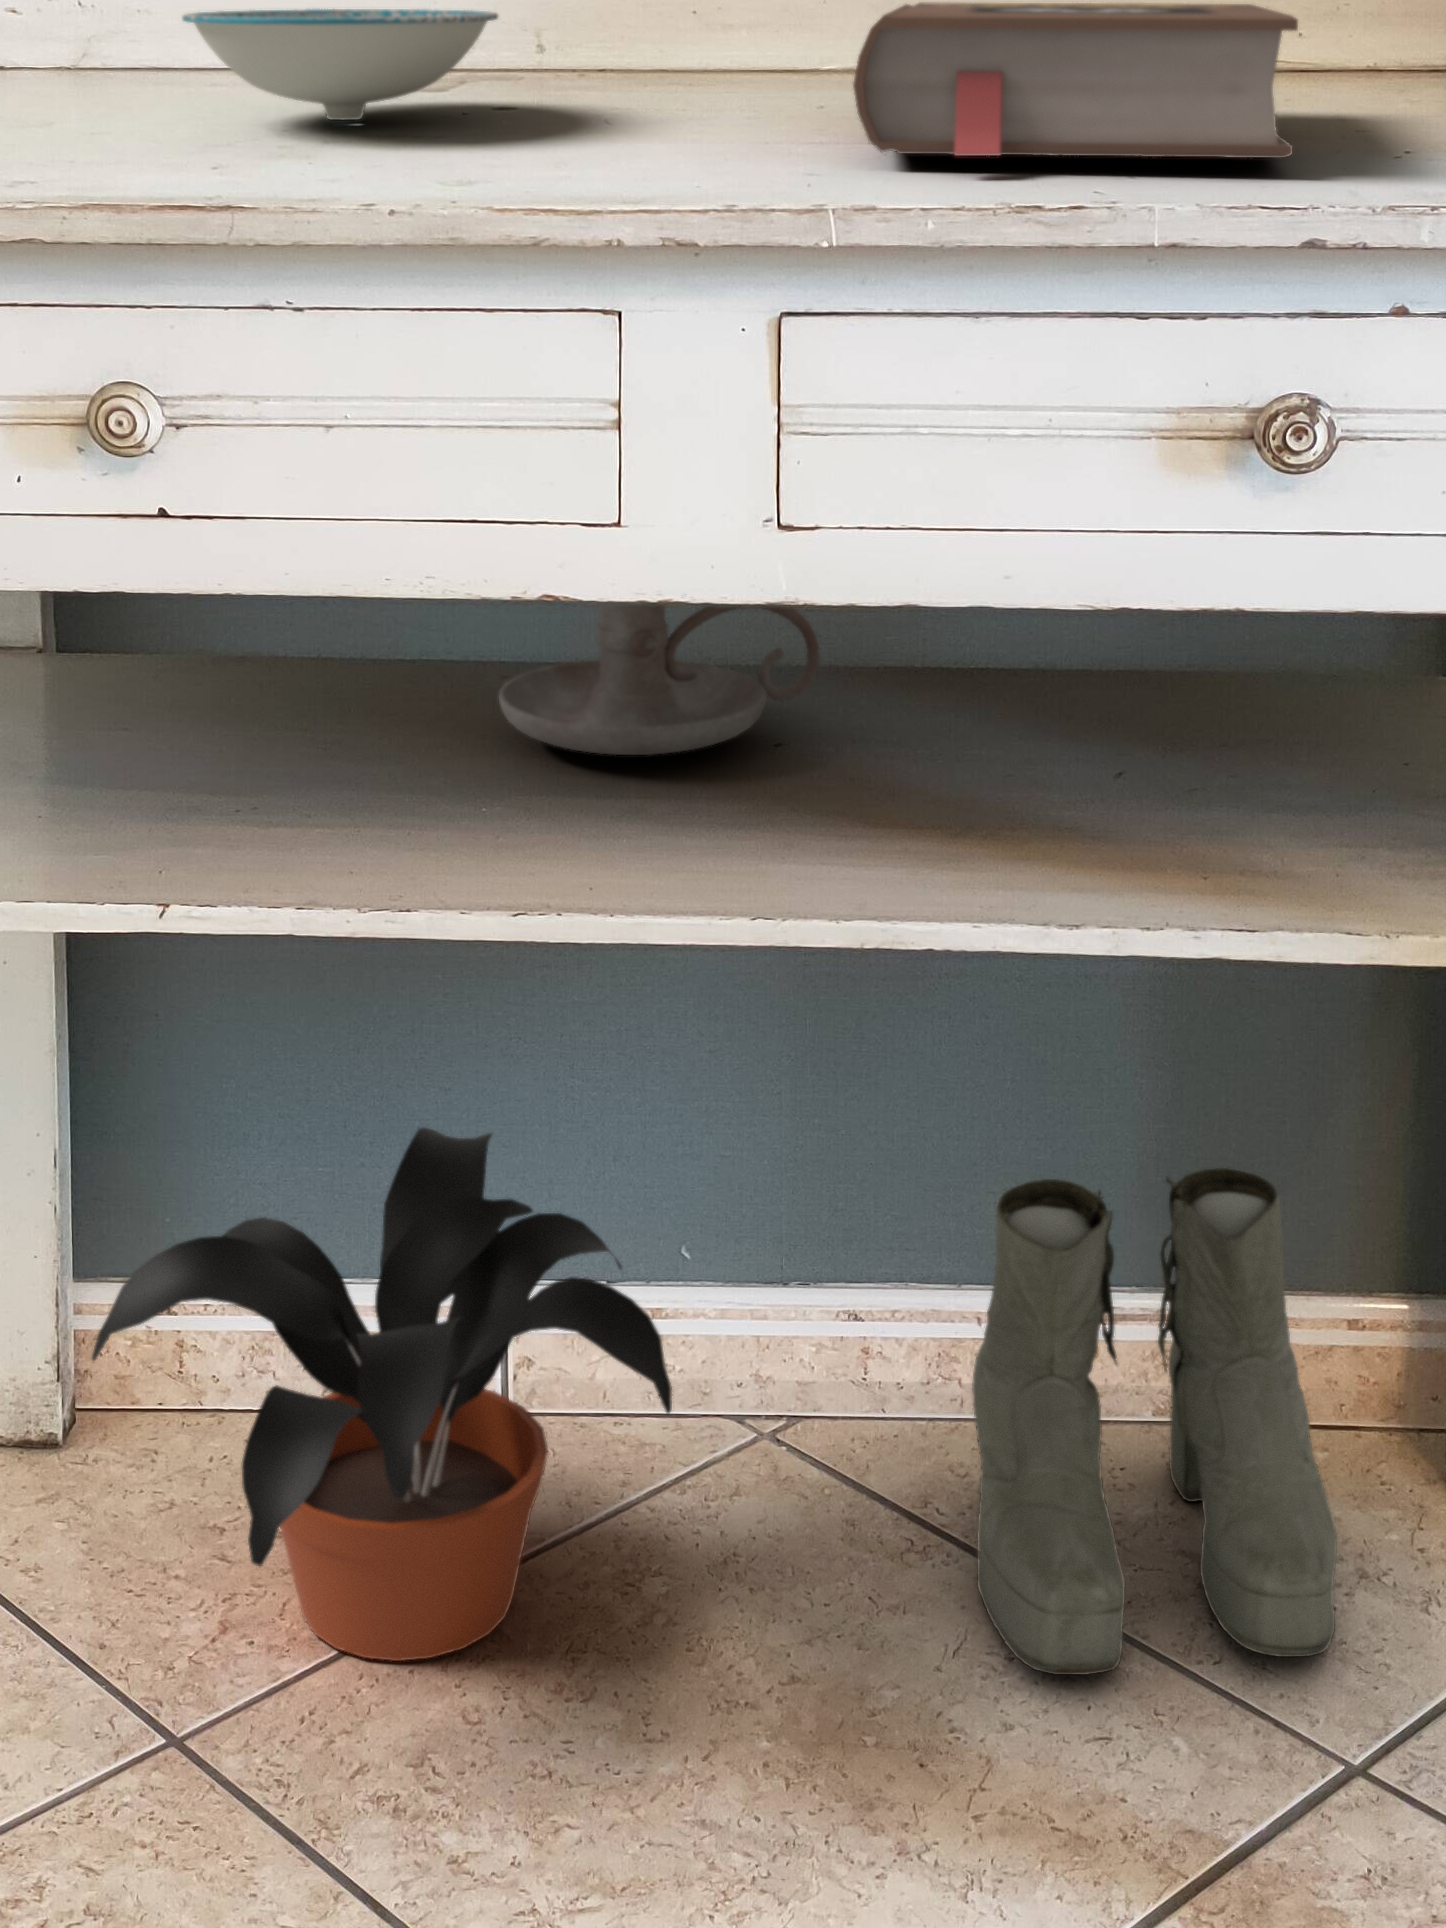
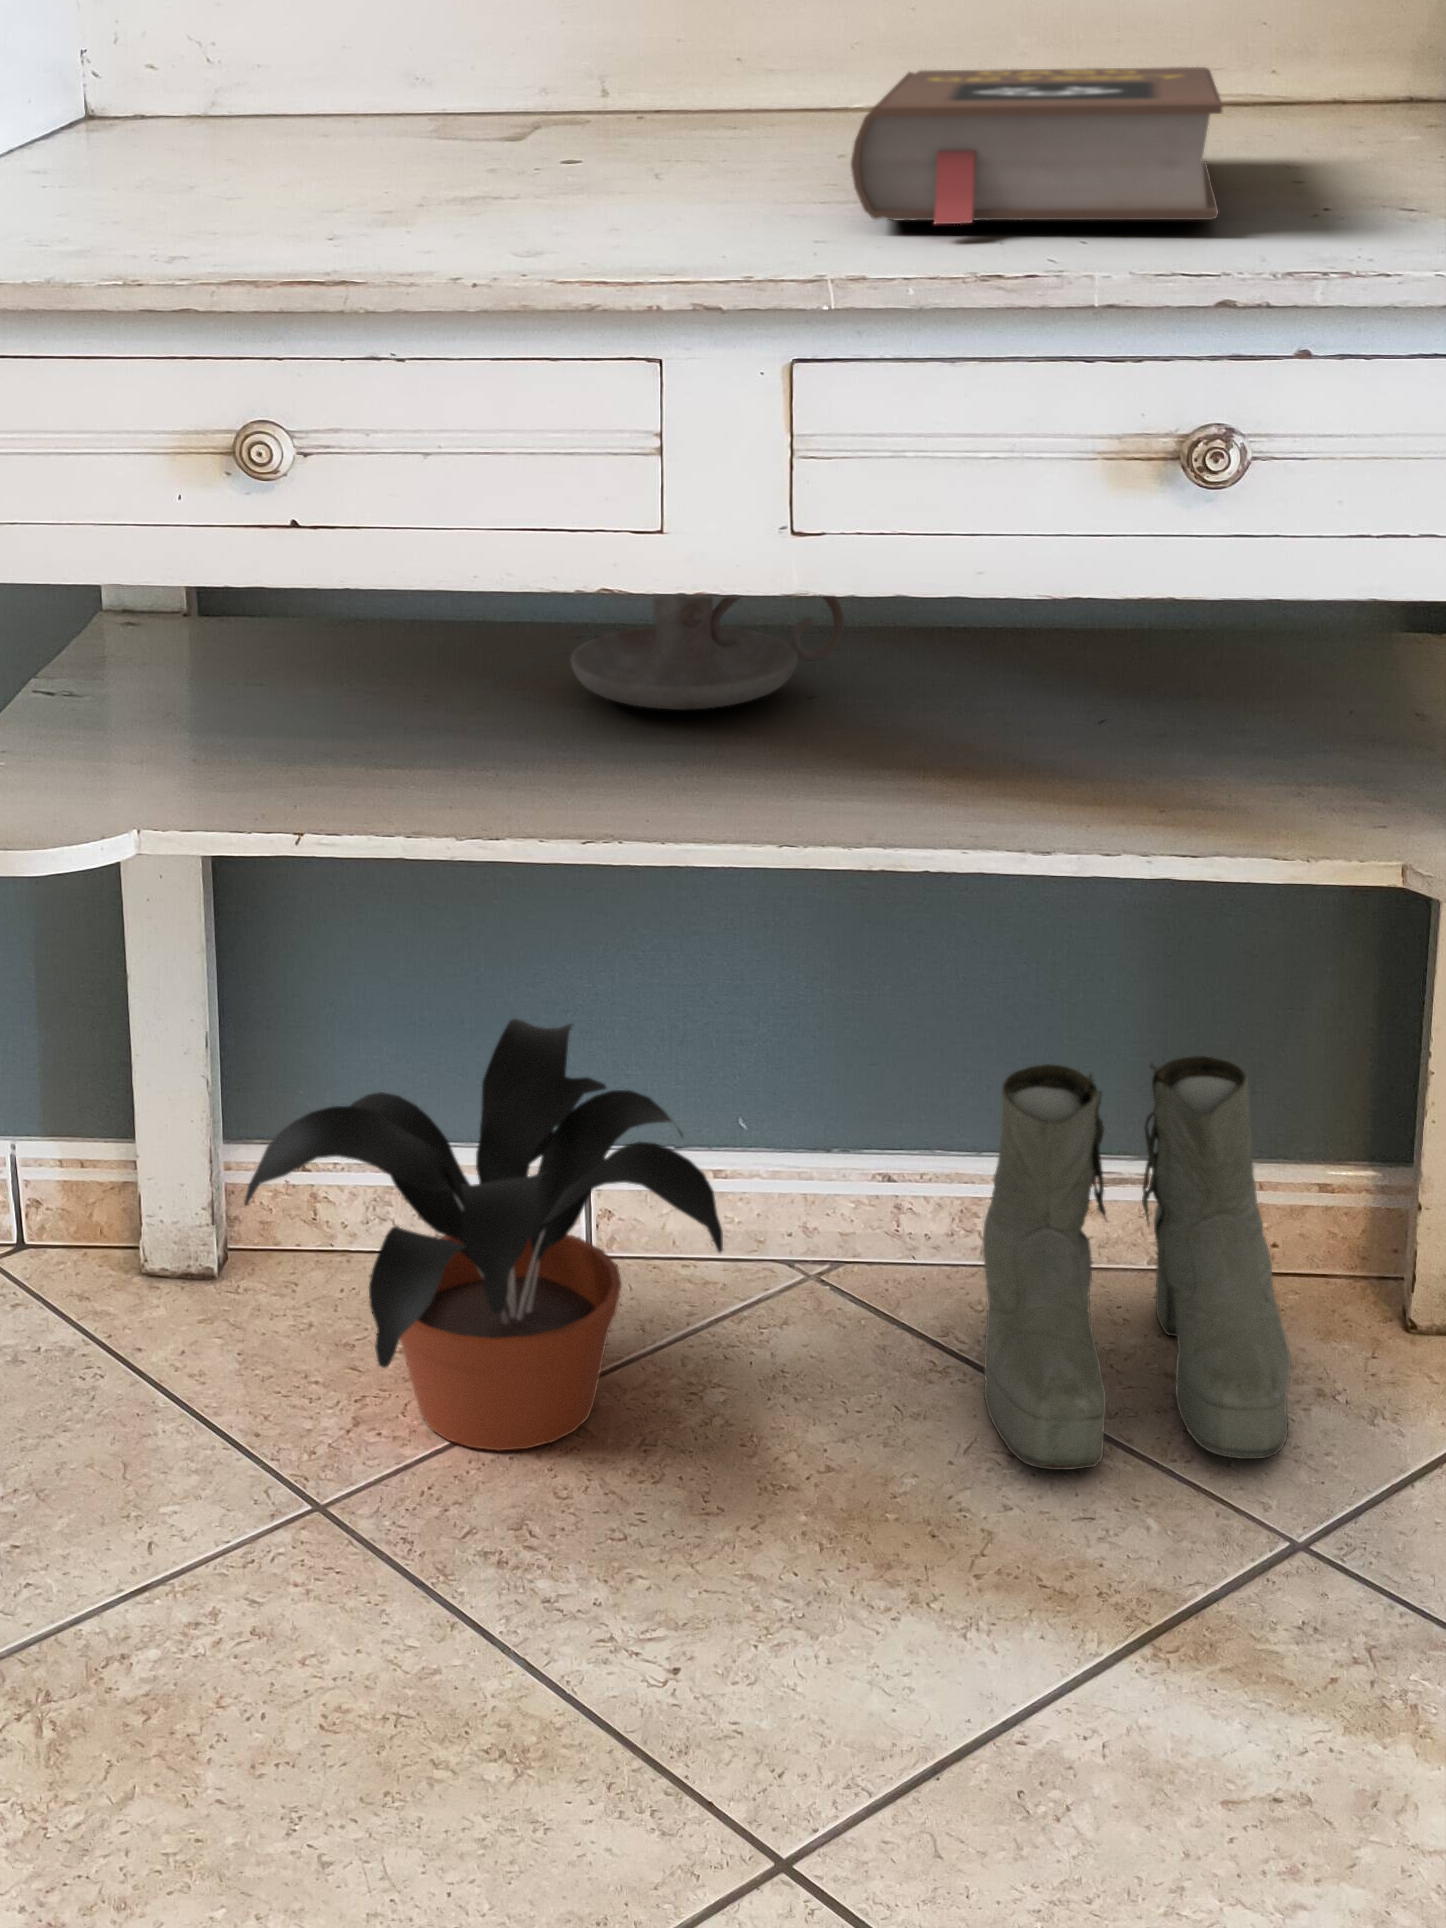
ceramic bowl: present [182,9,498,120] -> none [297,84,560,187]

